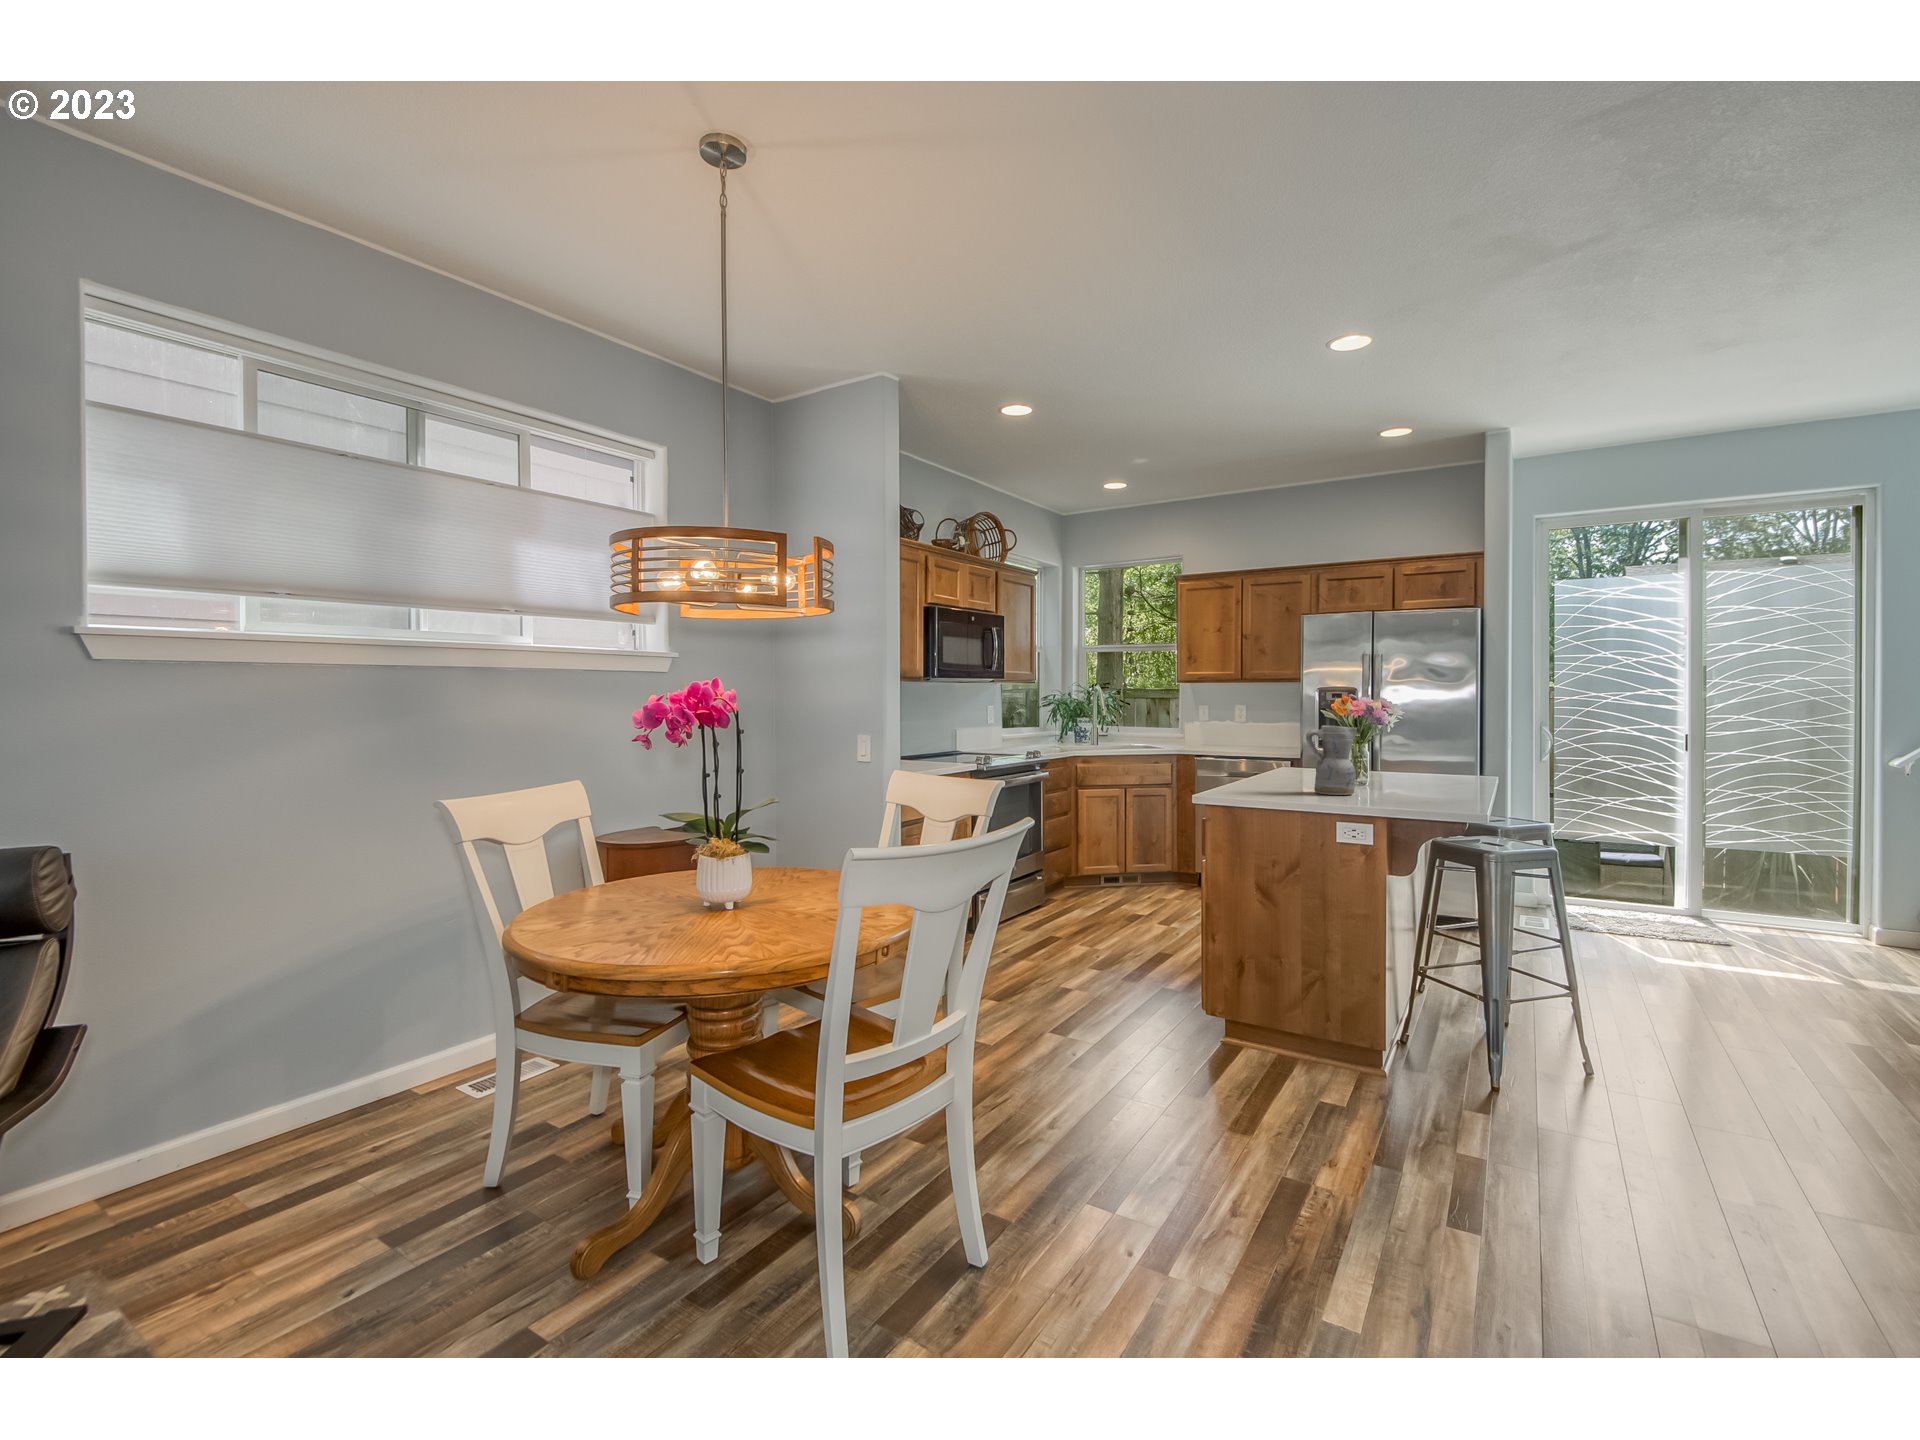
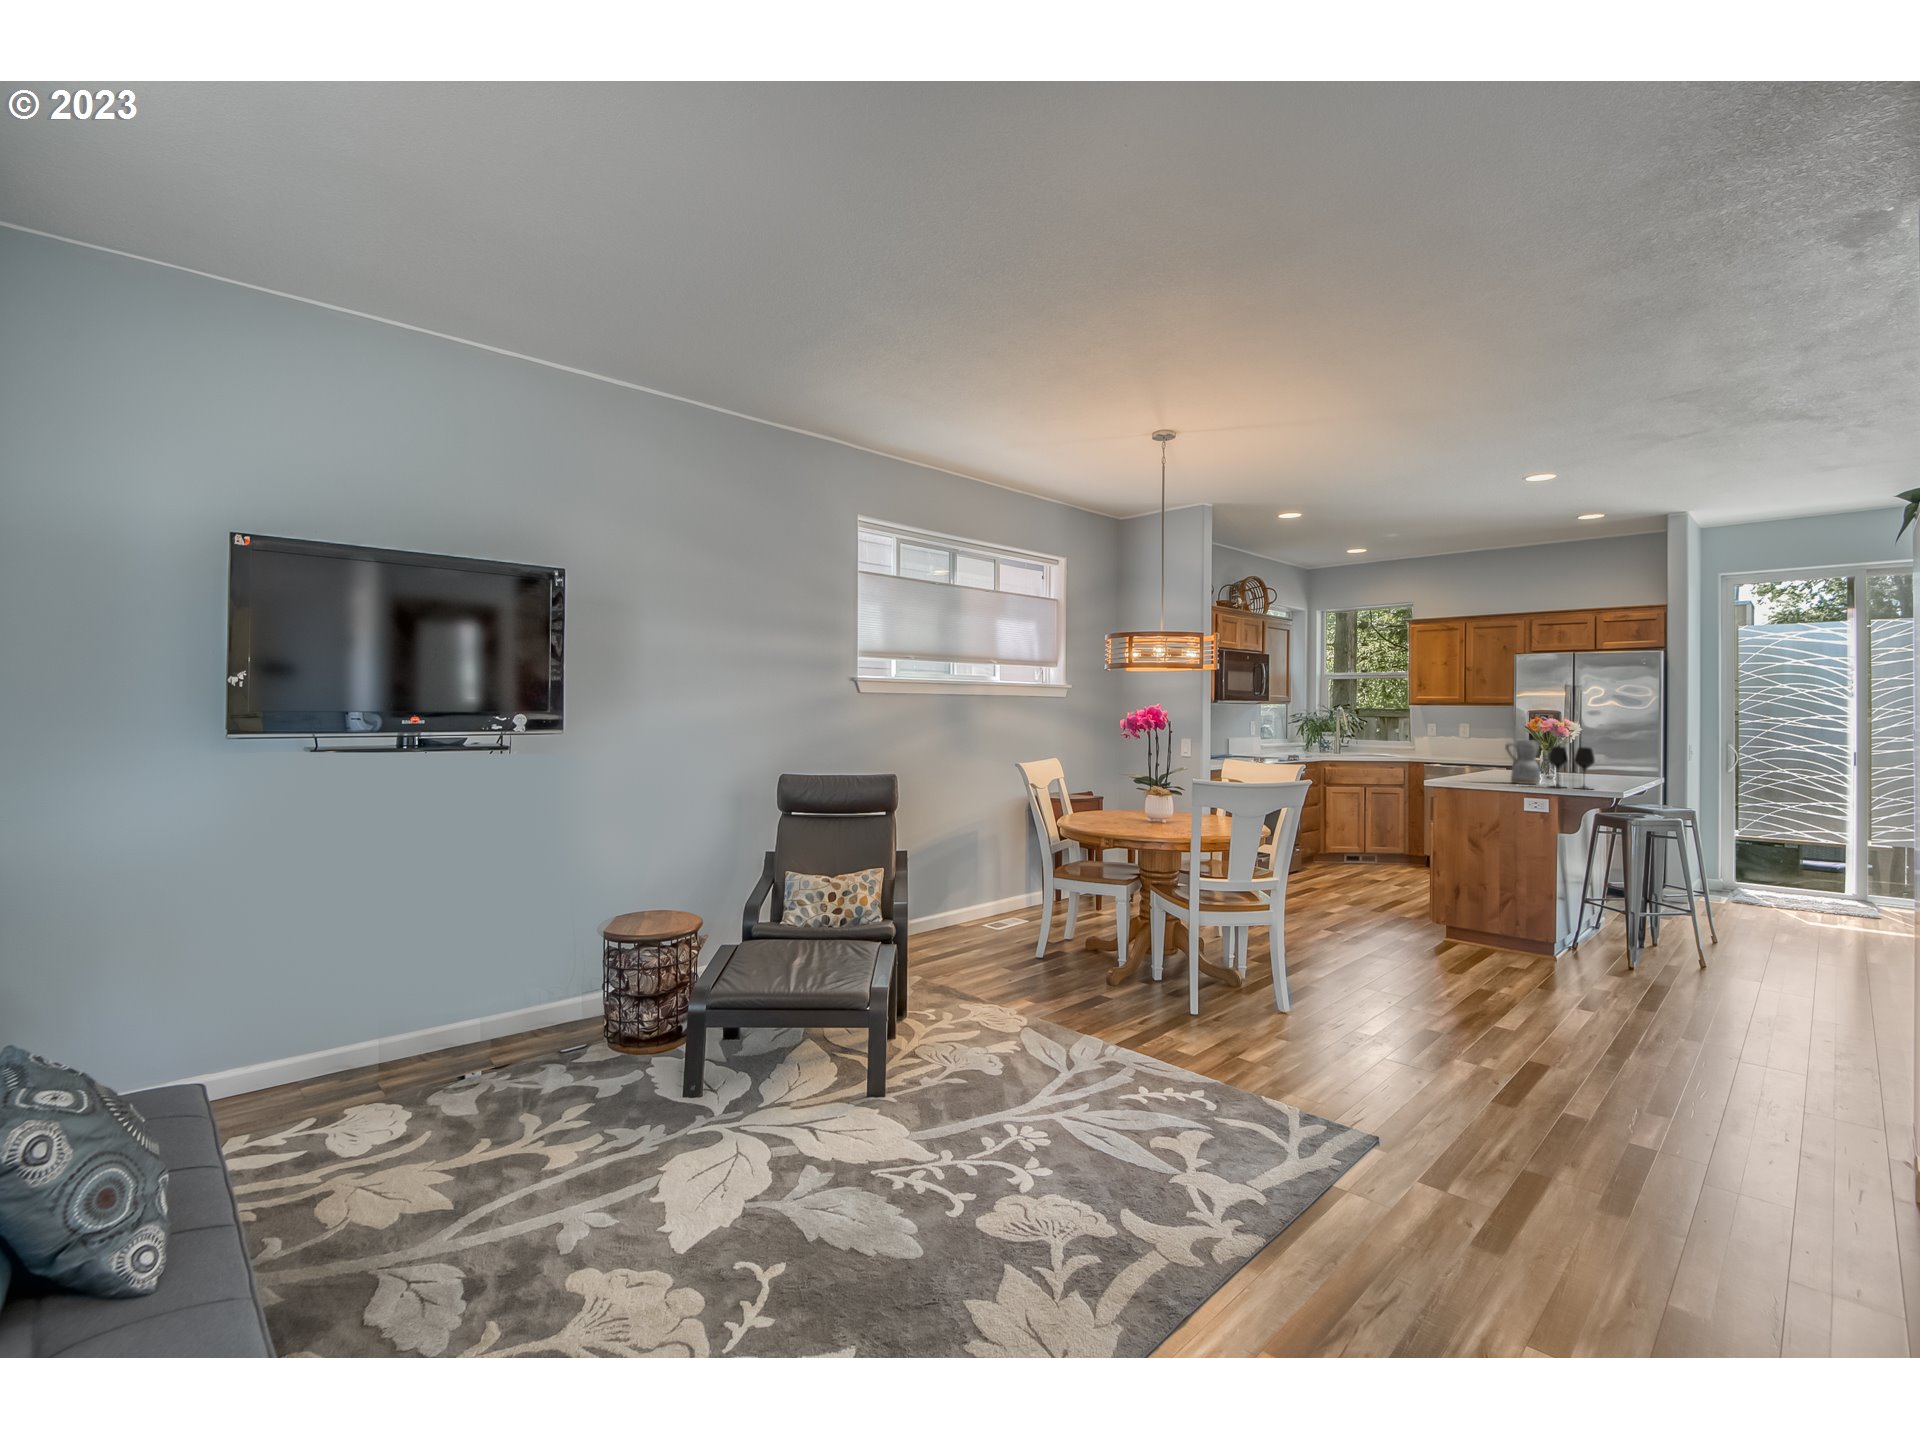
wine glass: none [1369,736,1439,804] -> present [1548,746,1595,789]

